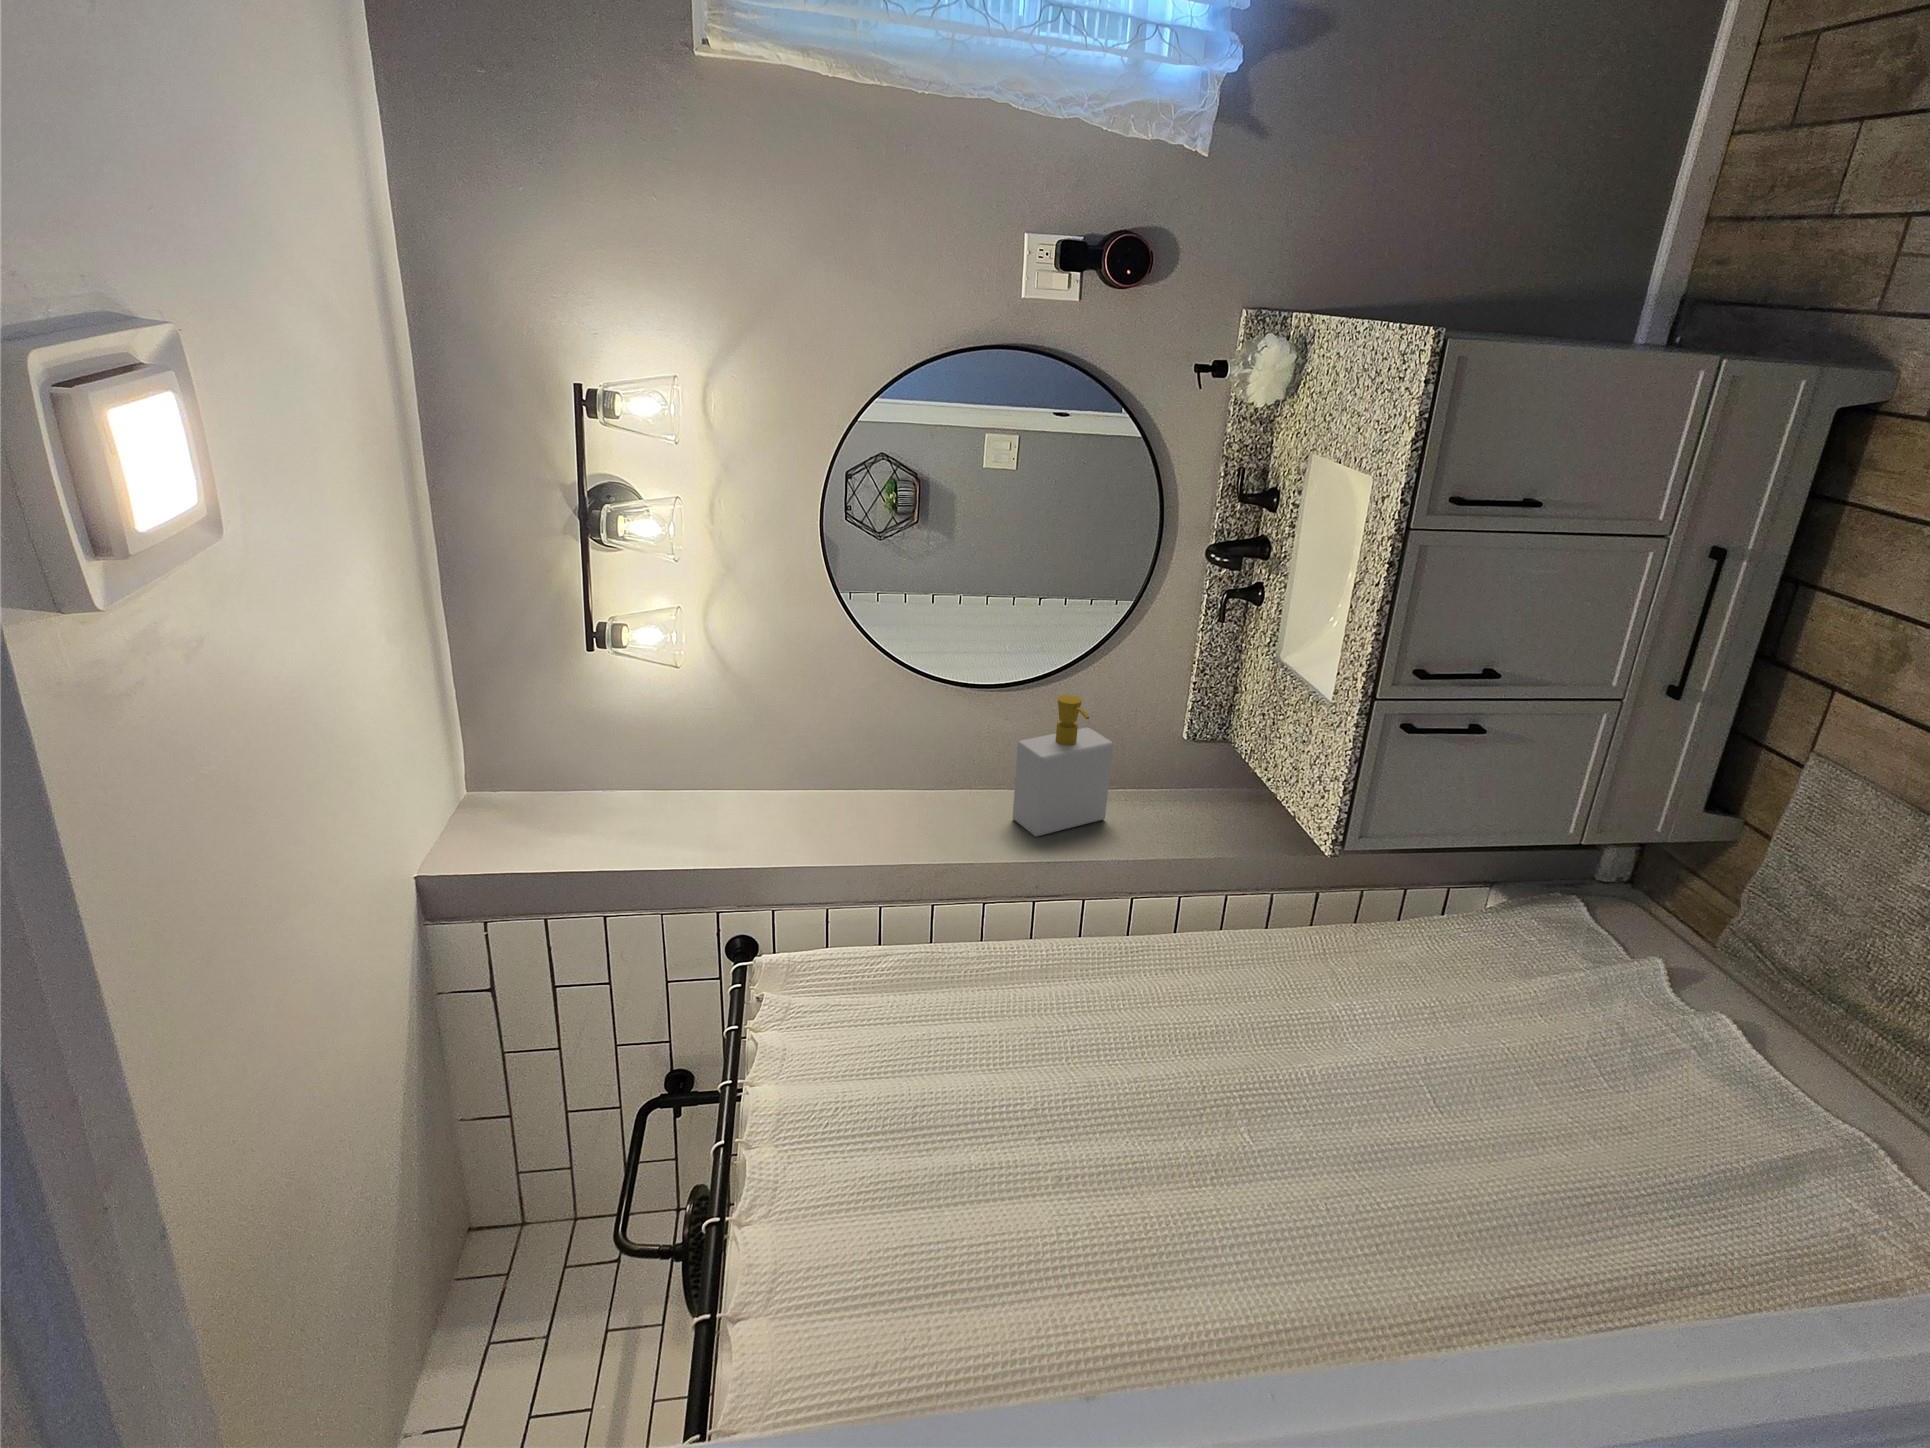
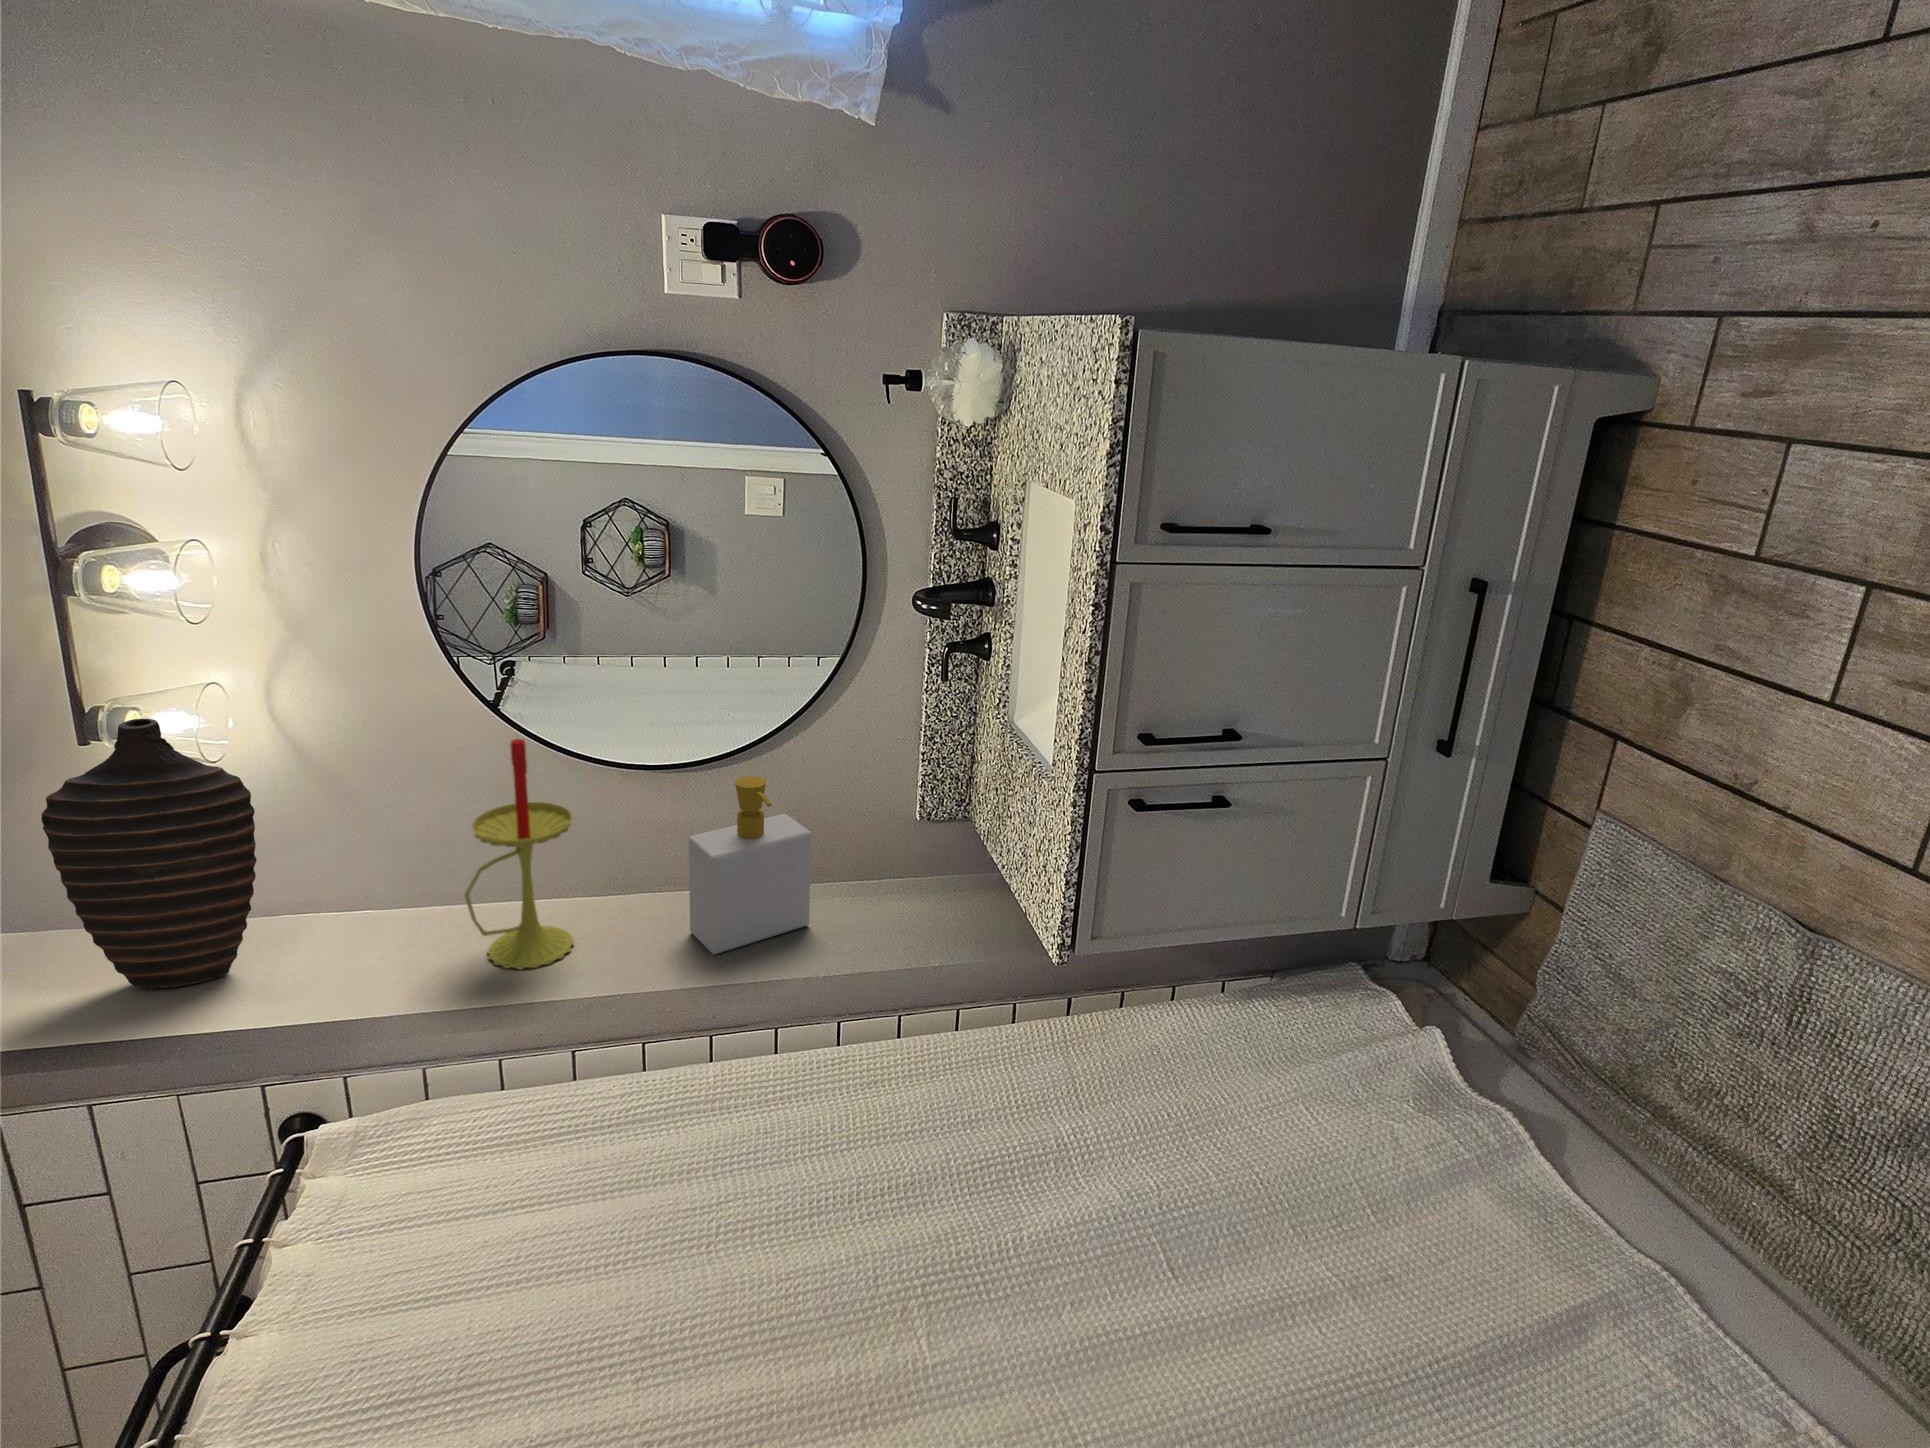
decorative vase: none [576,631,710,835] -> present [41,718,257,988]
candle: none [859,654,934,838] -> present [465,739,574,969]

